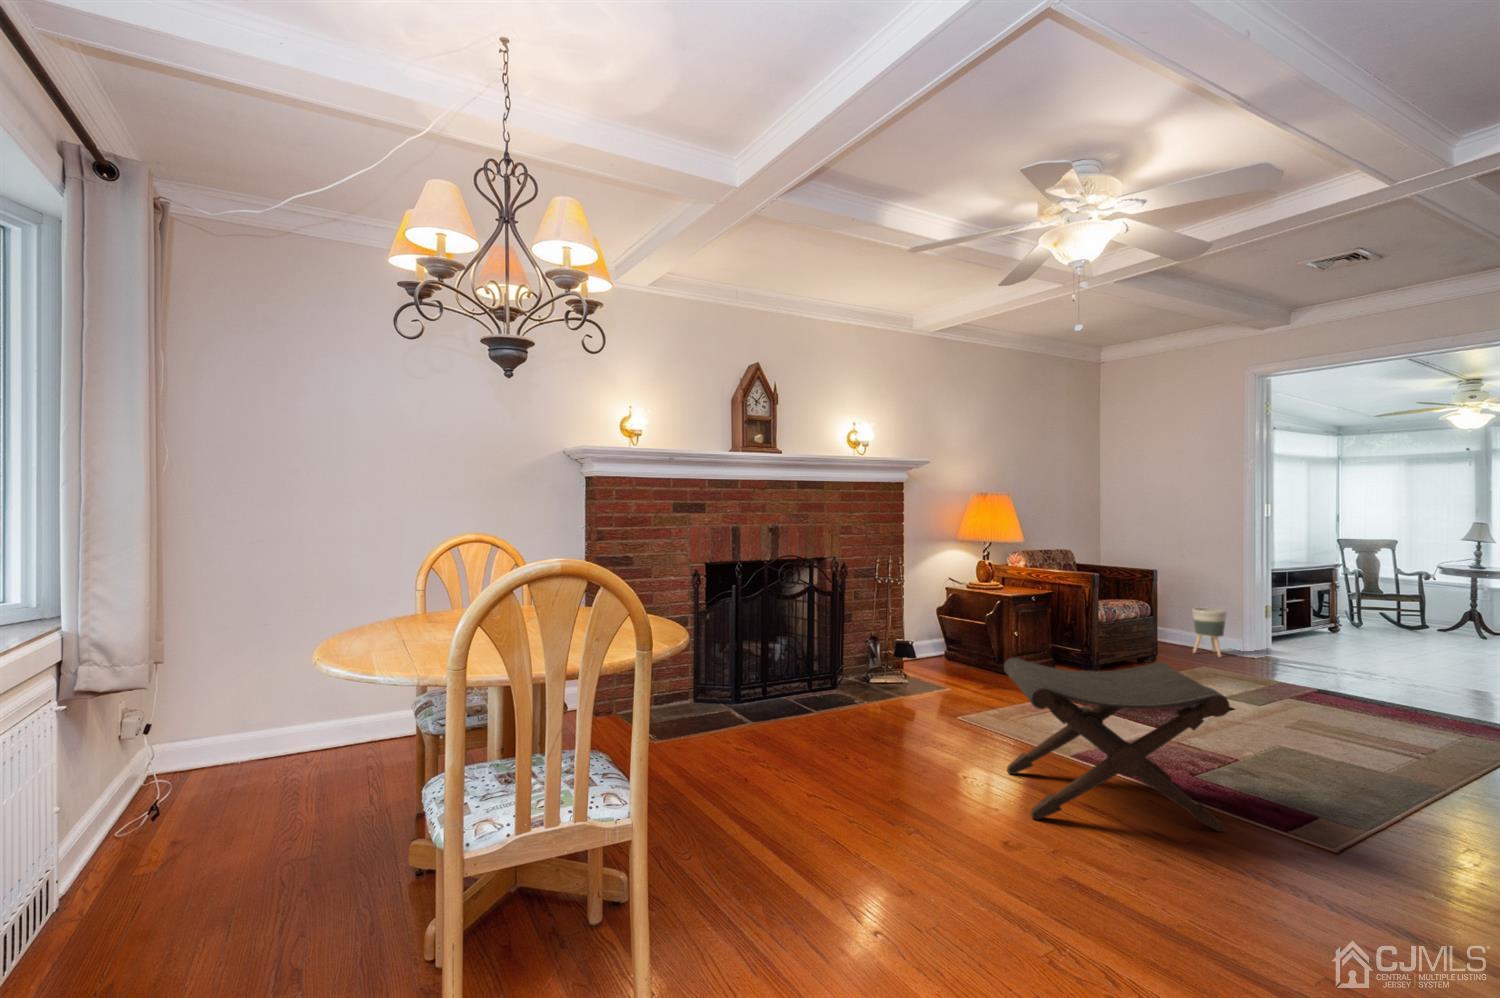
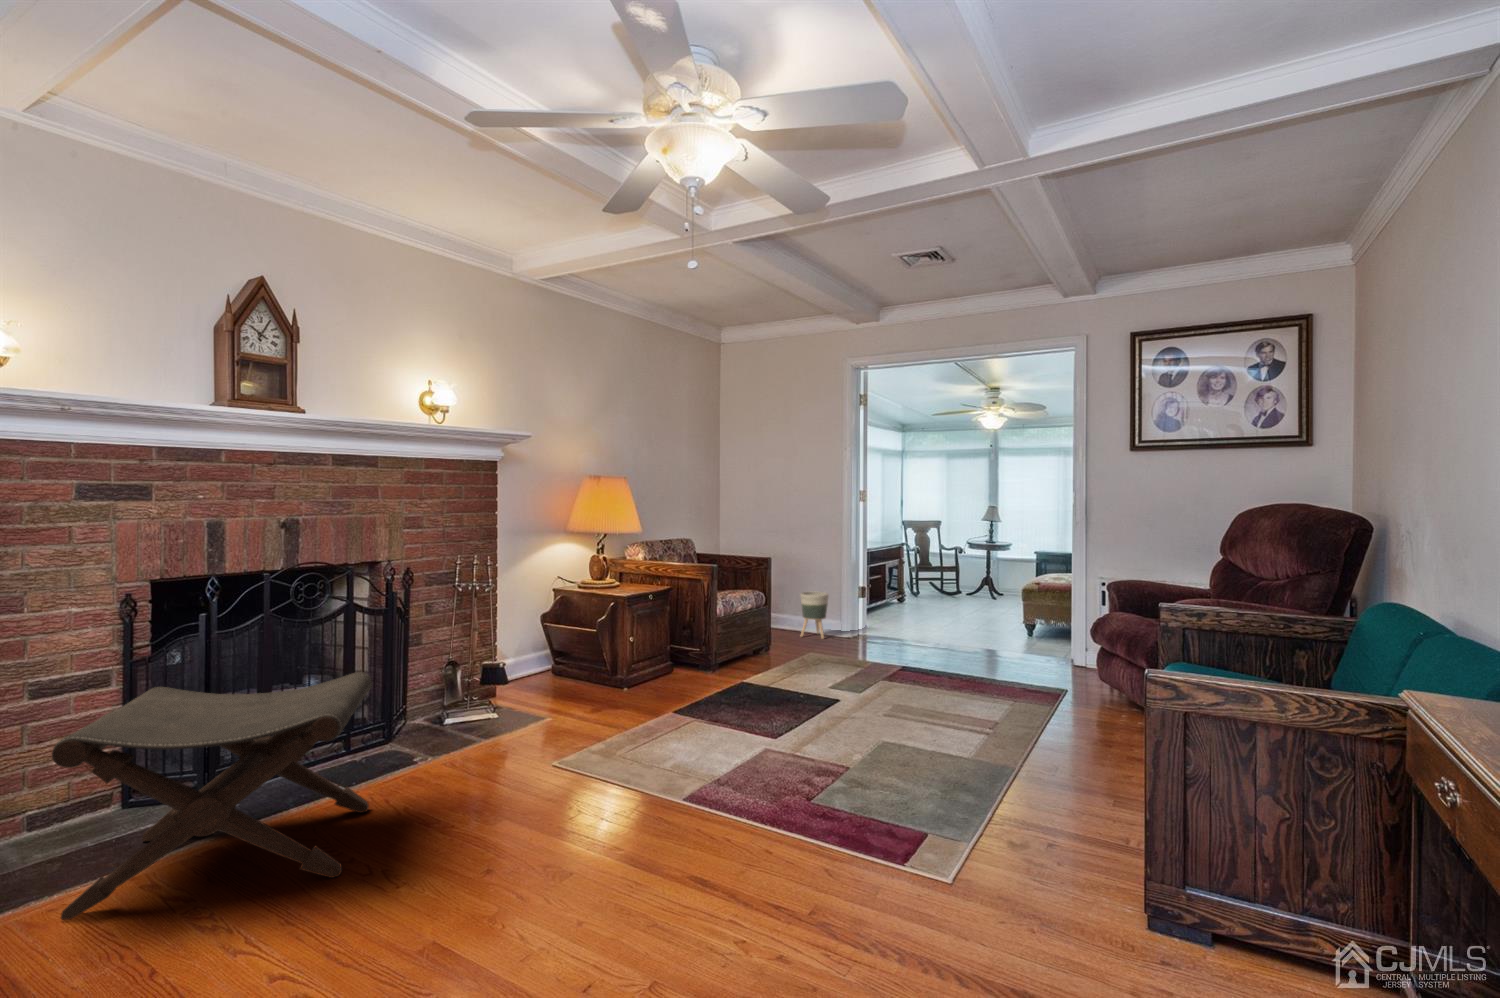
footstool: present [1004,658,1230,832] -> present [52,672,372,920]

